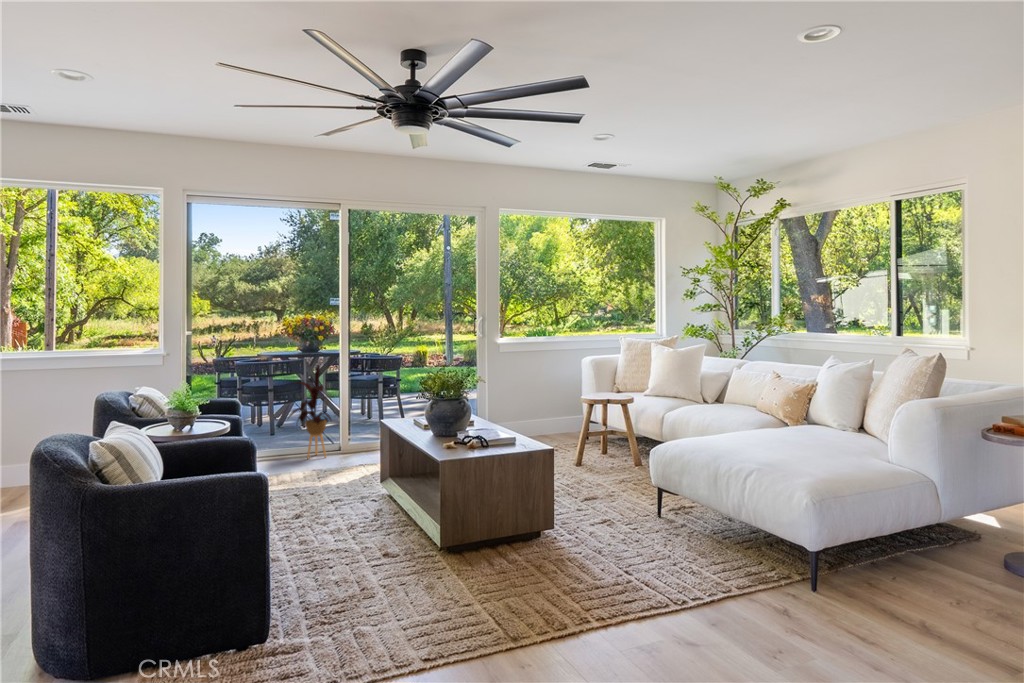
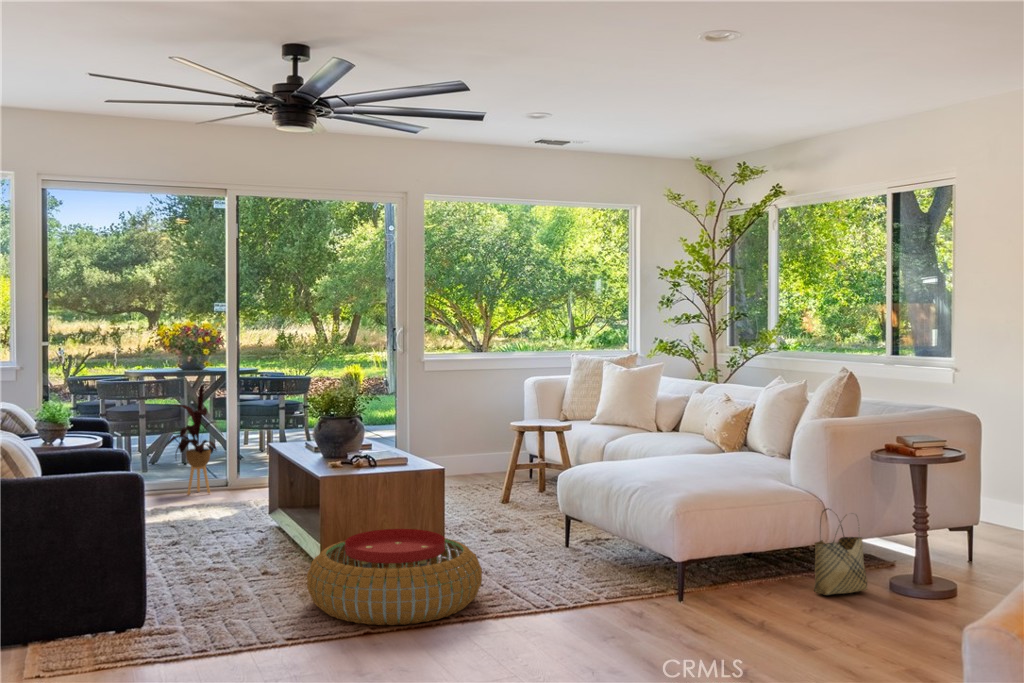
woven basket: none [939,495,993,585] -> present [814,508,867,595]
pouf: none [436,518,614,635] -> present [307,529,482,625]

